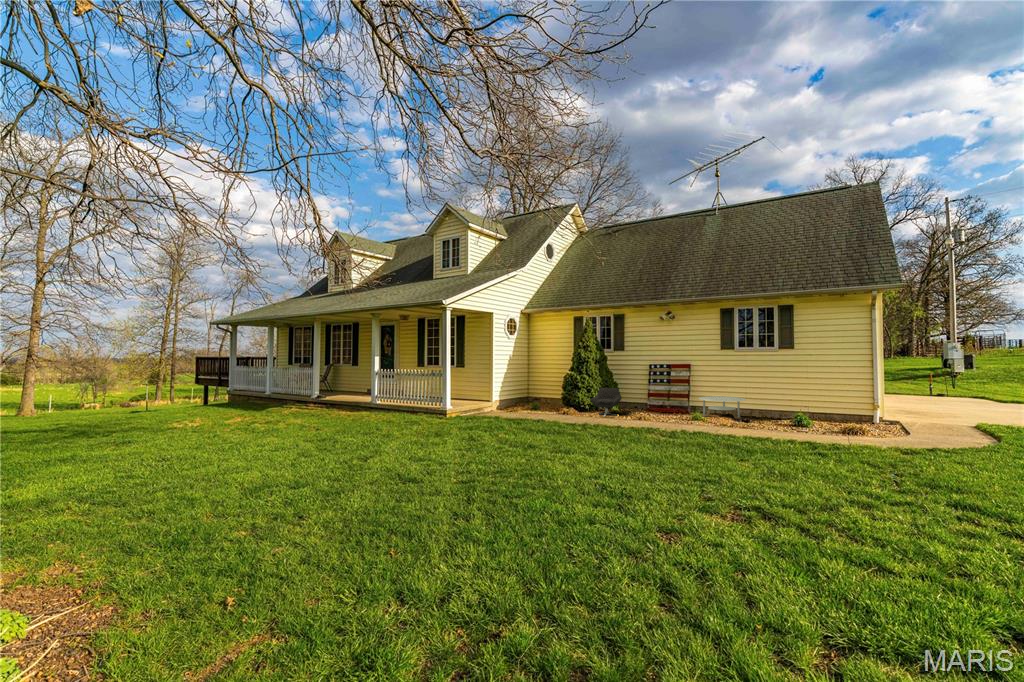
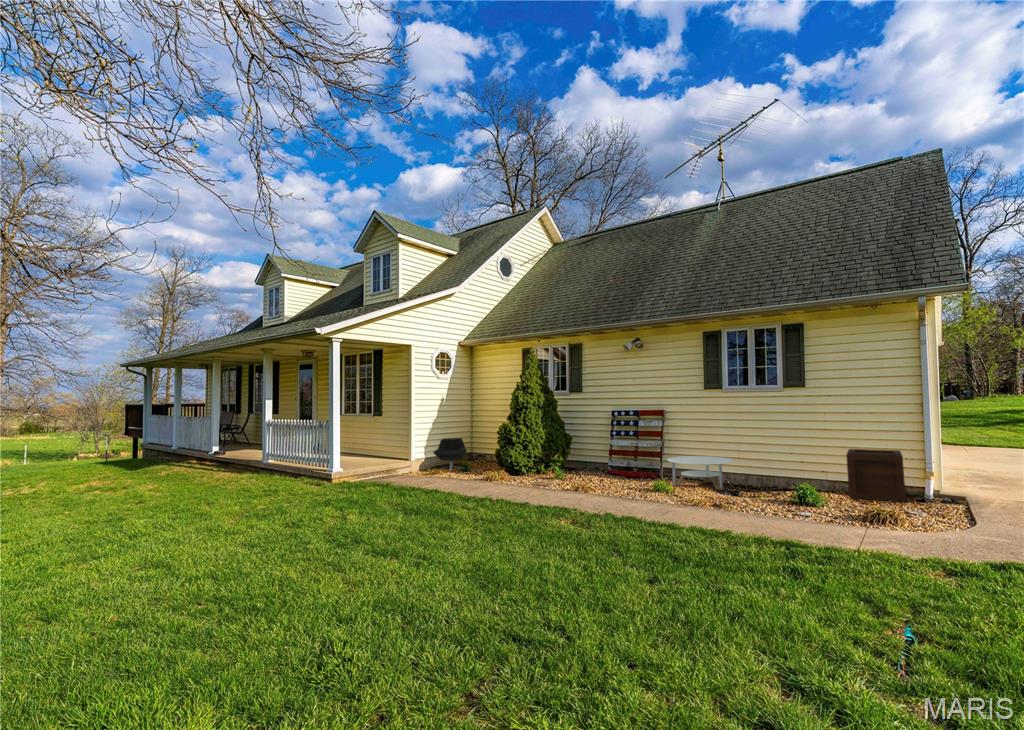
lounge chair: present [590,388,622,416] -> present [434,438,467,470]
wooden crate: none [824,391,865,425] -> present [846,449,906,502]

